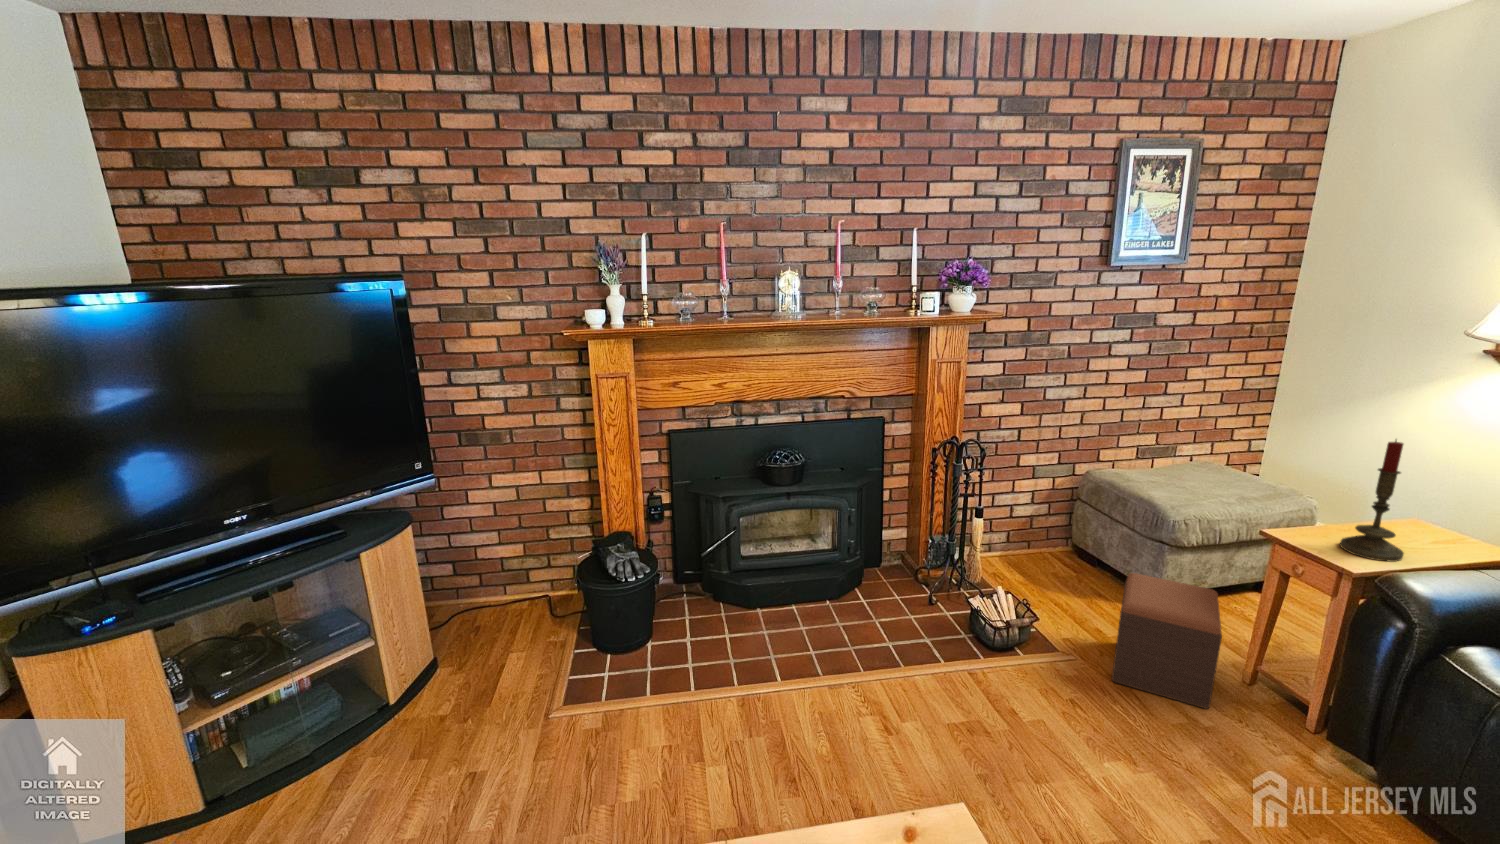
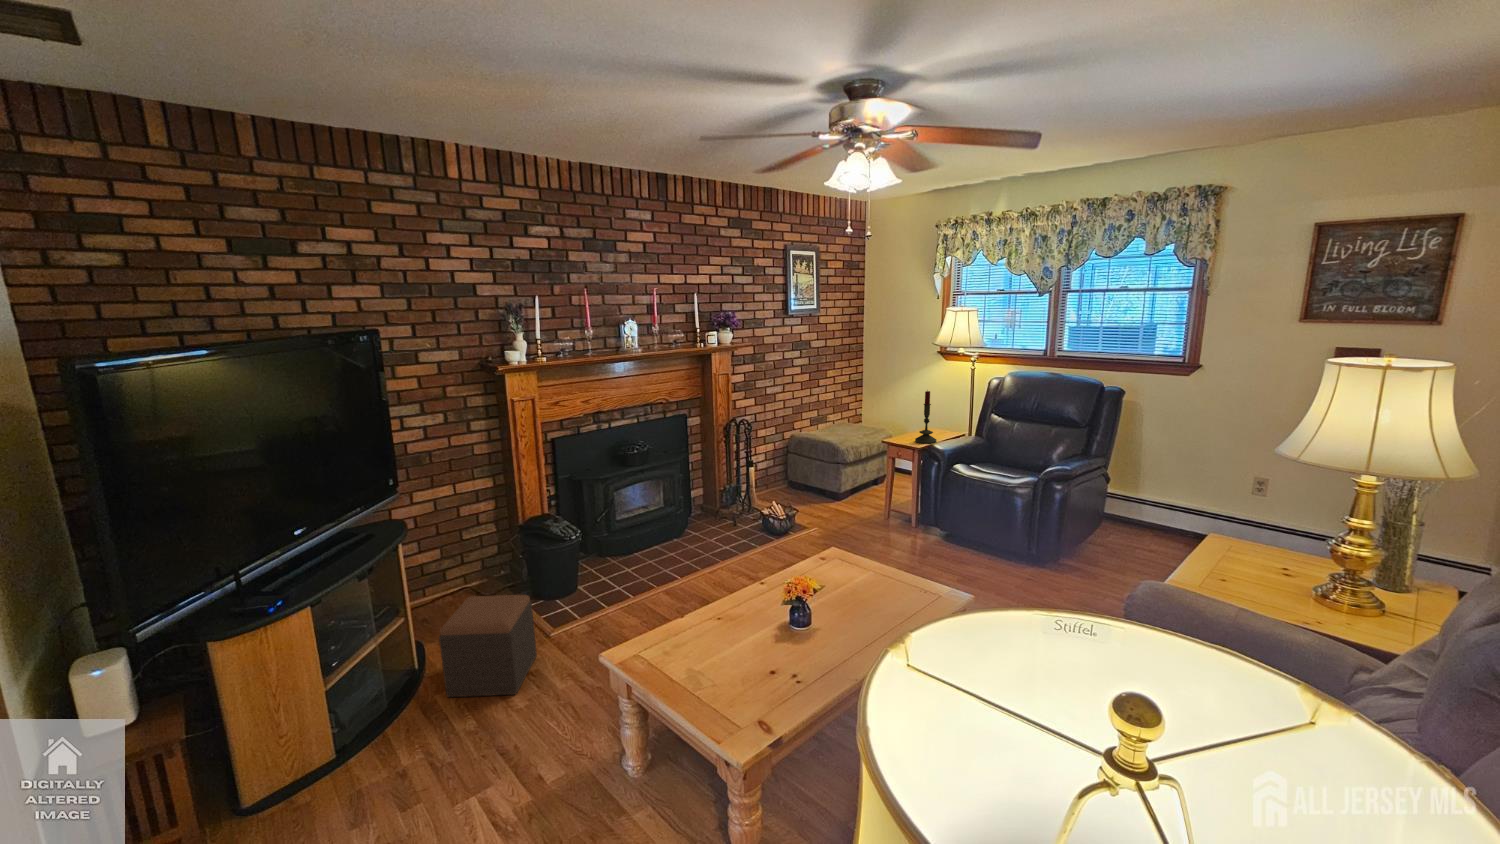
footstool: present [1112,573,1222,709] -> present [439,595,537,697]

